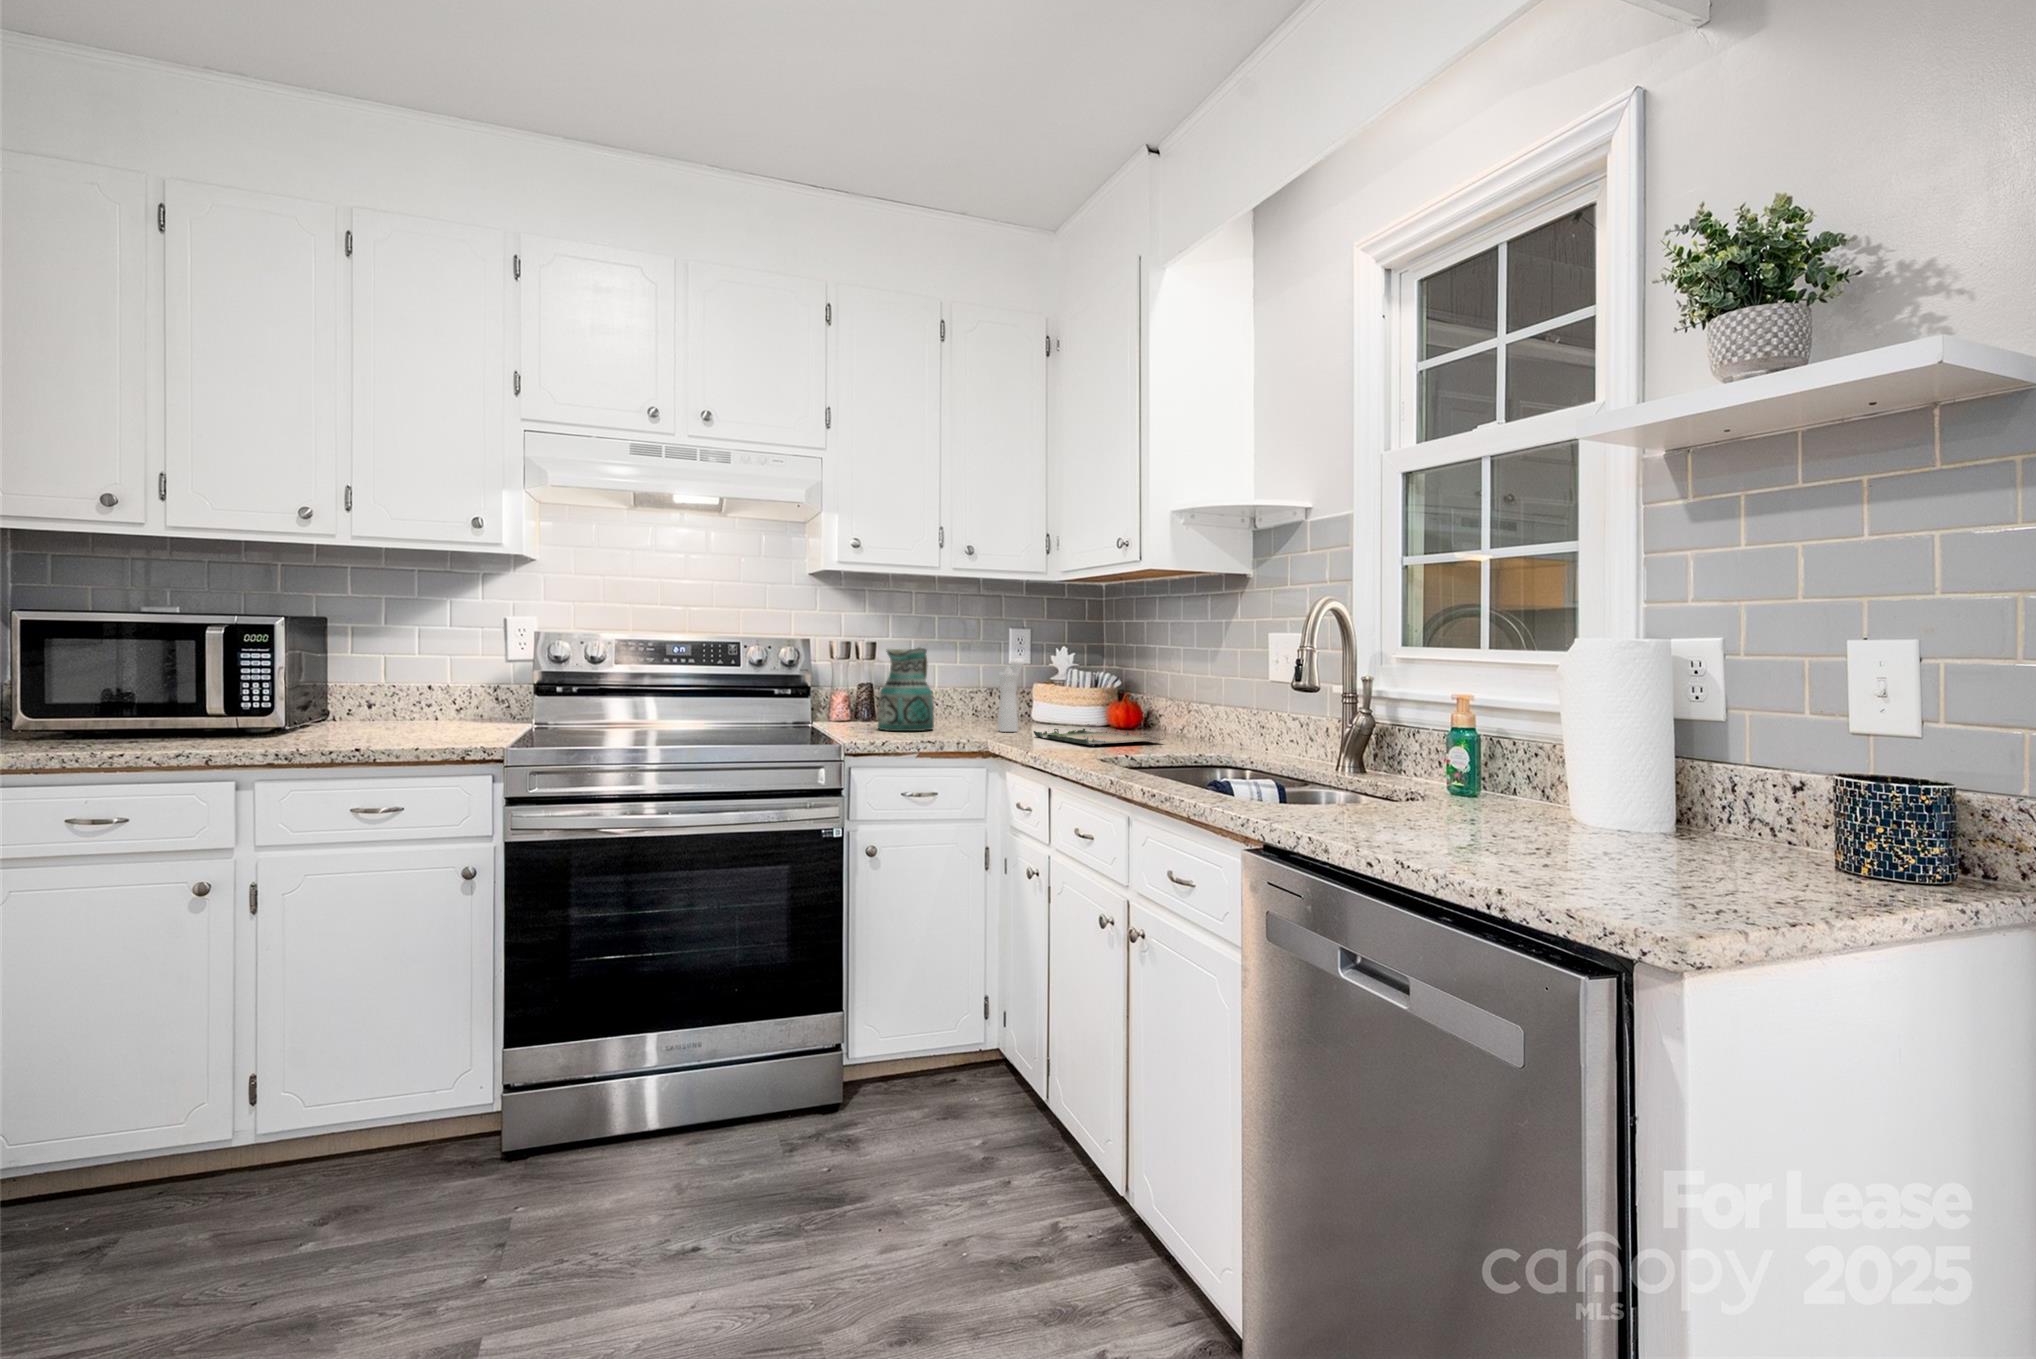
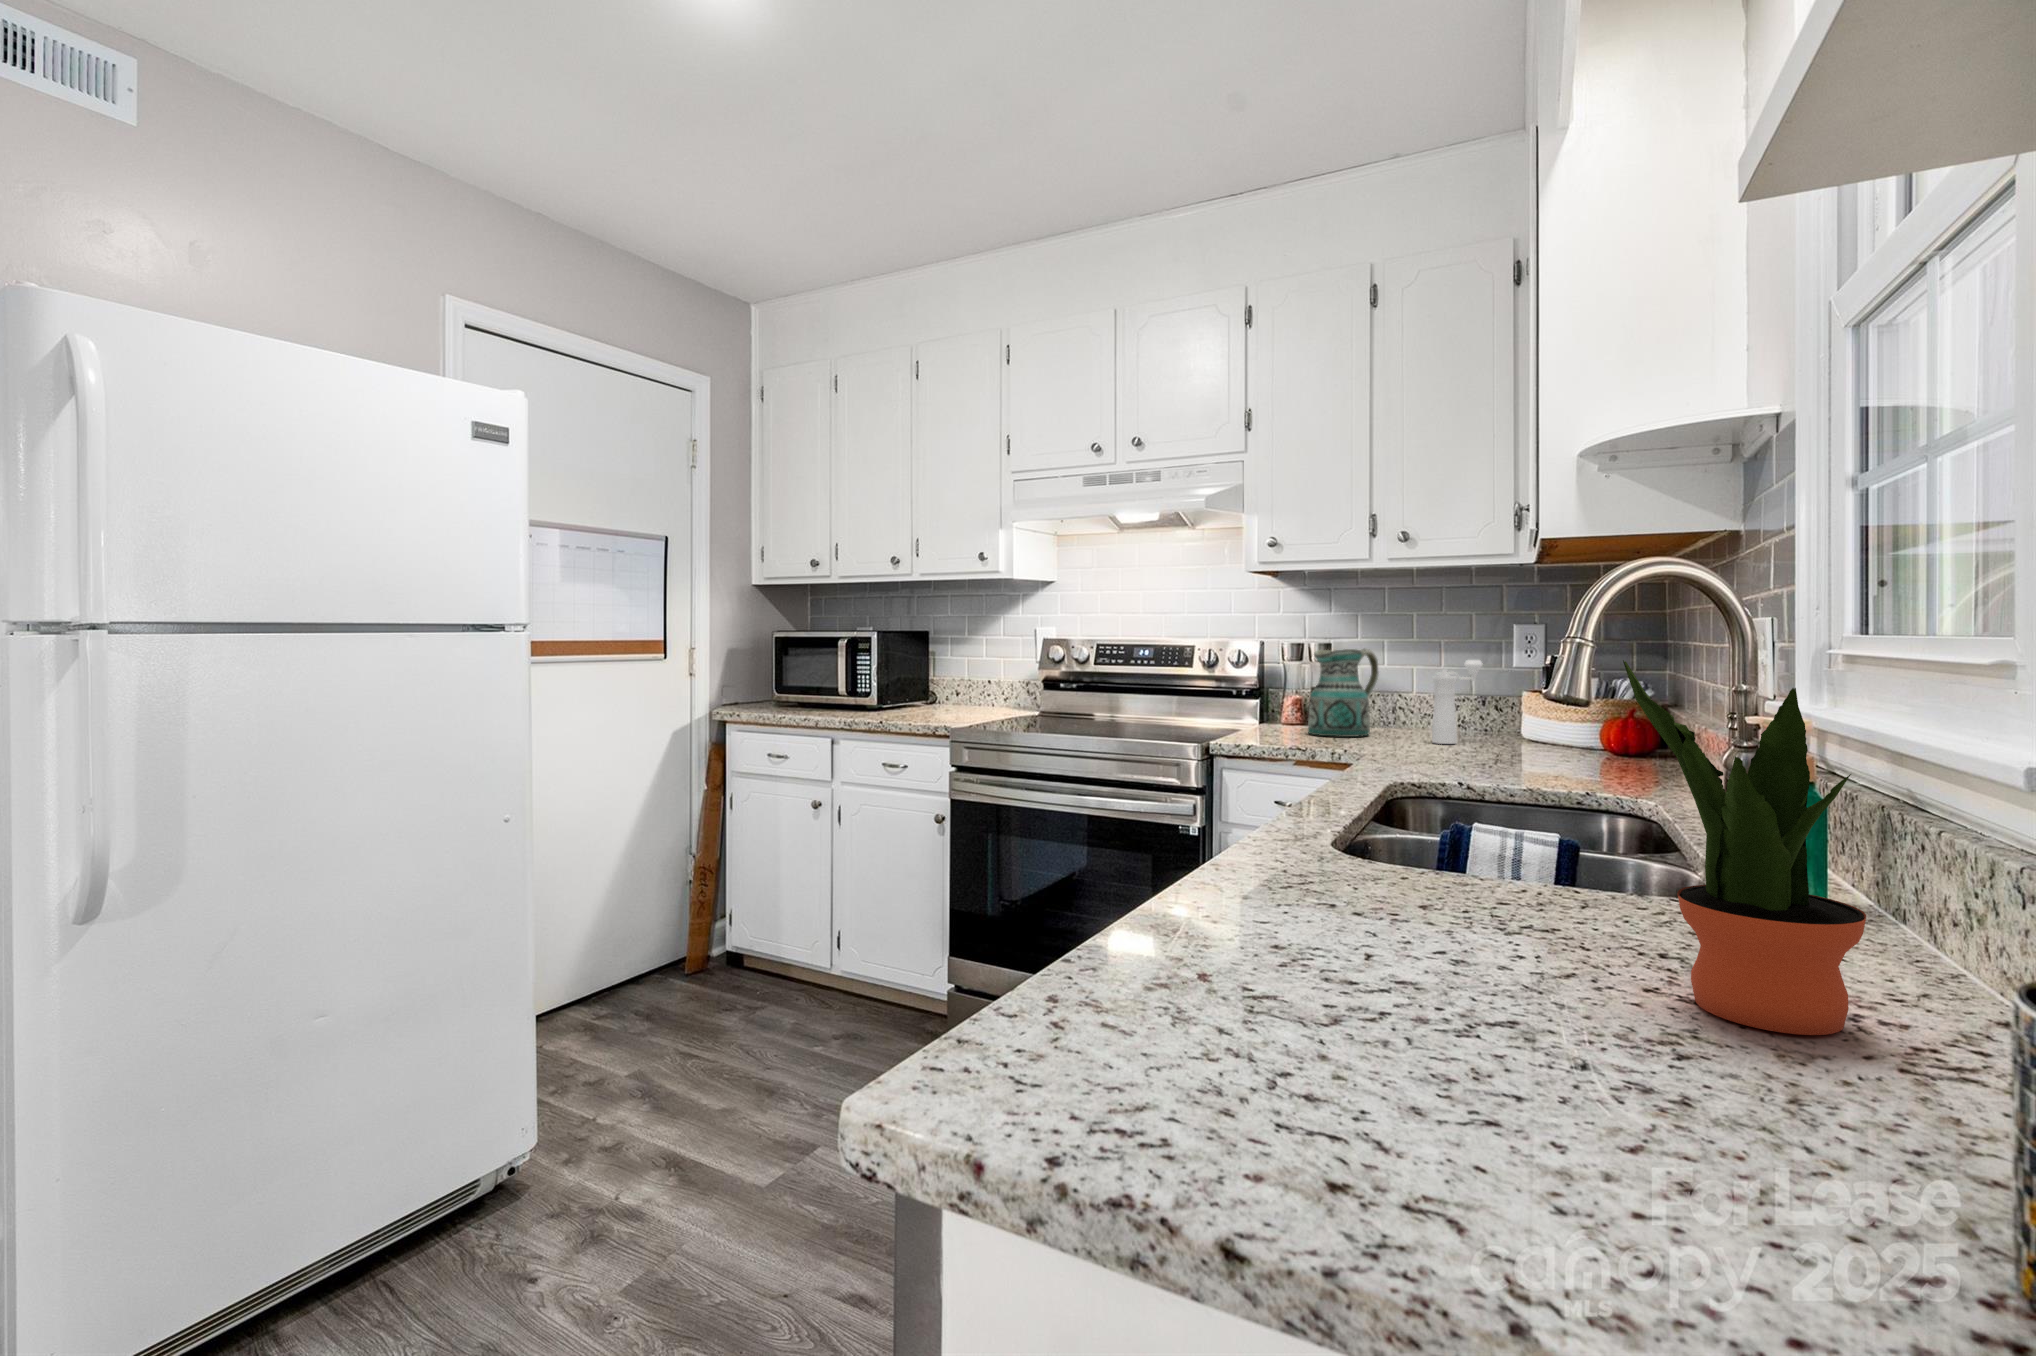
potted plant: none [1612,671,1723,854] -> present [1623,660,1866,1035]
tray: present [1034,724,1164,746] -> none [1447,737,1589,764]

